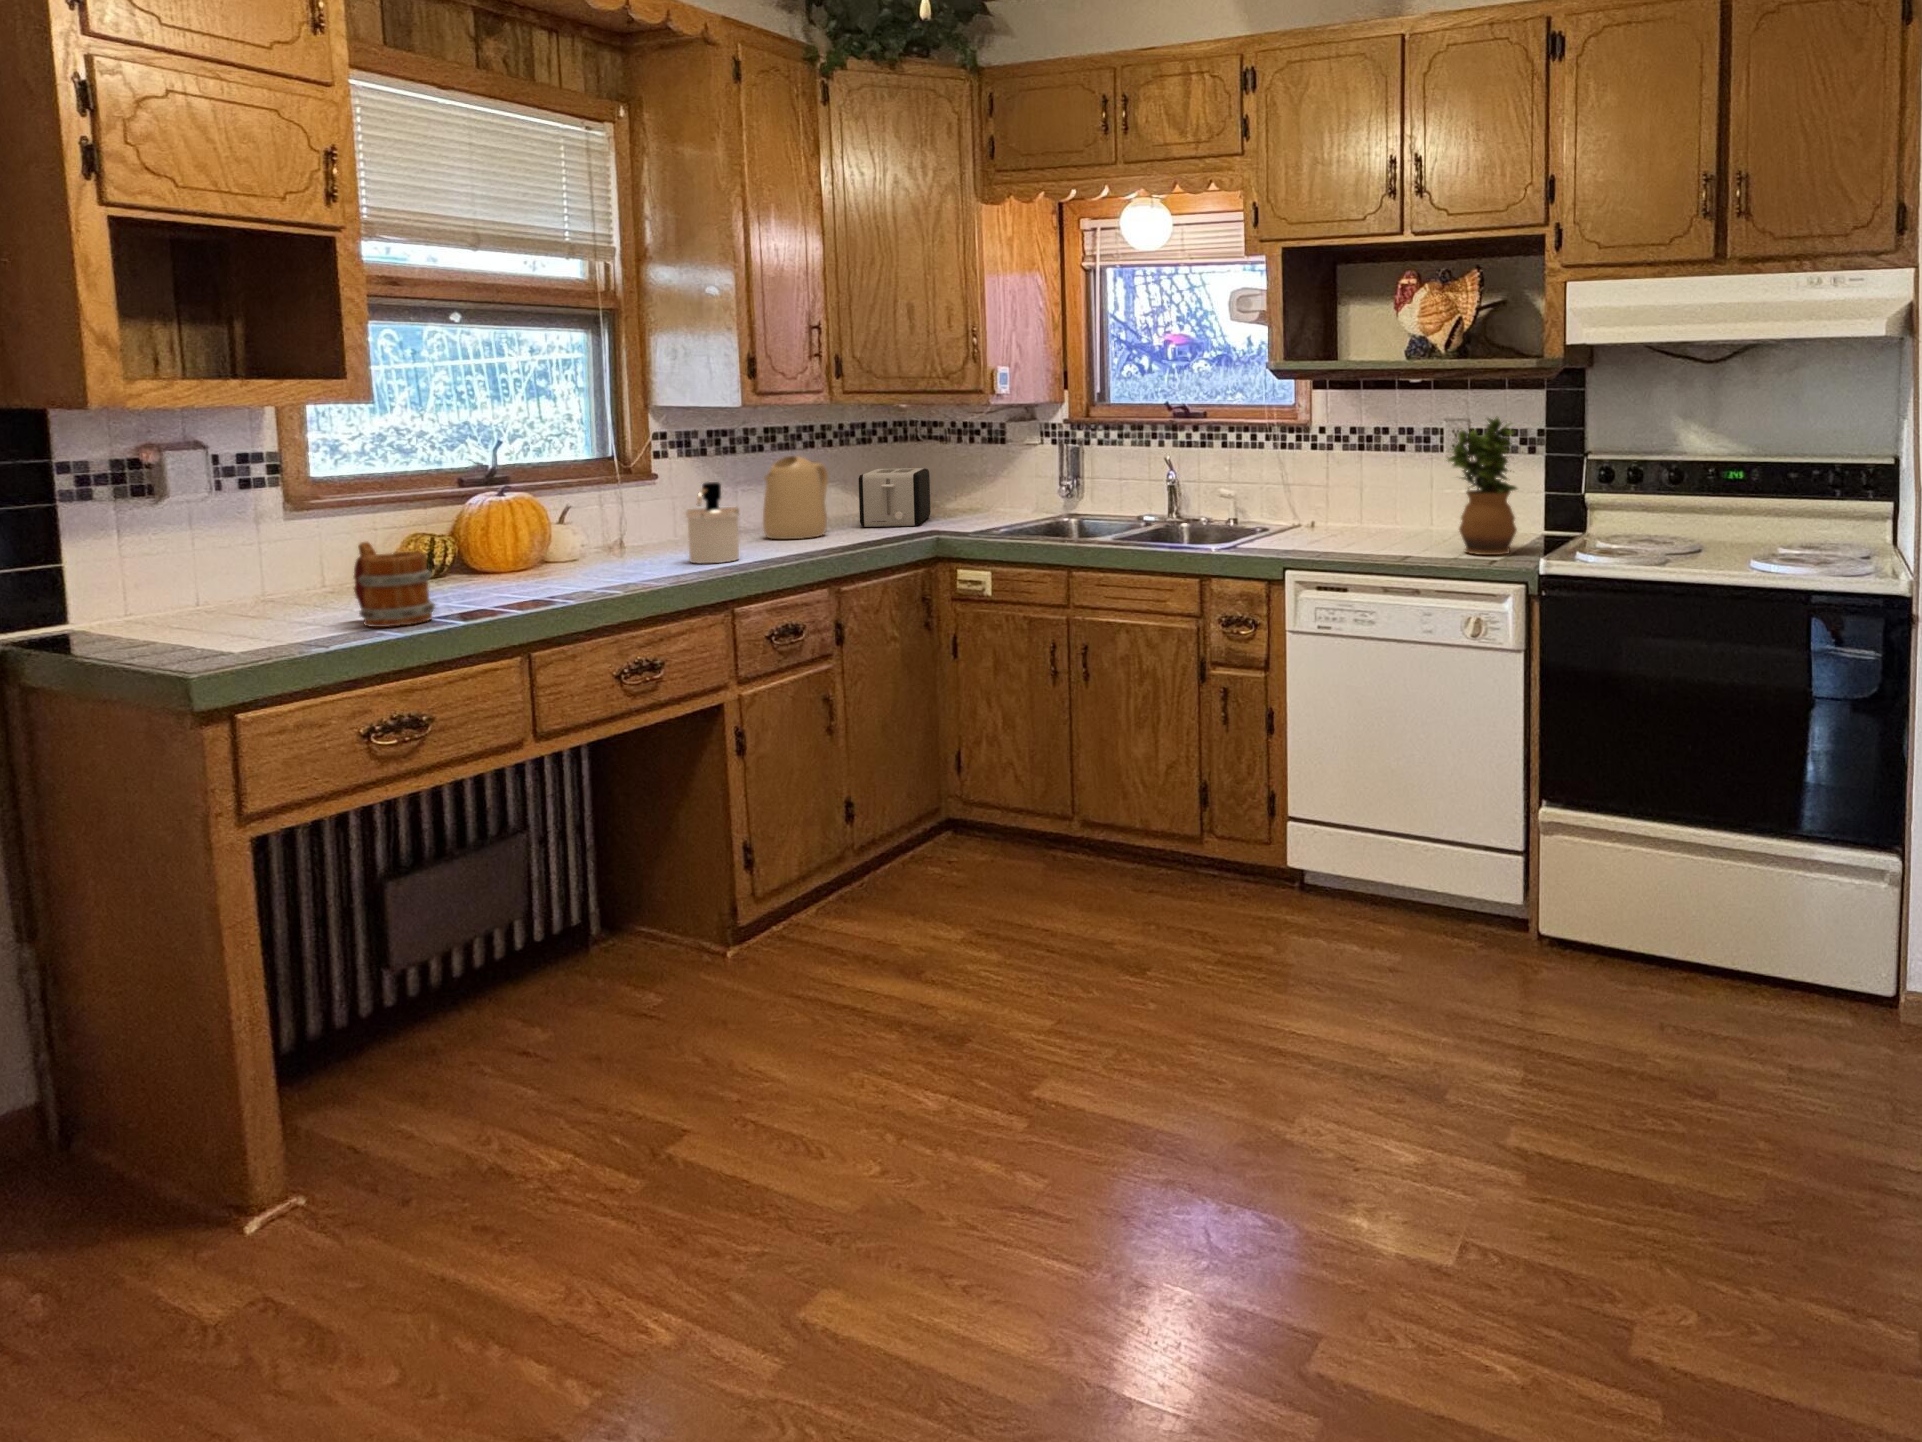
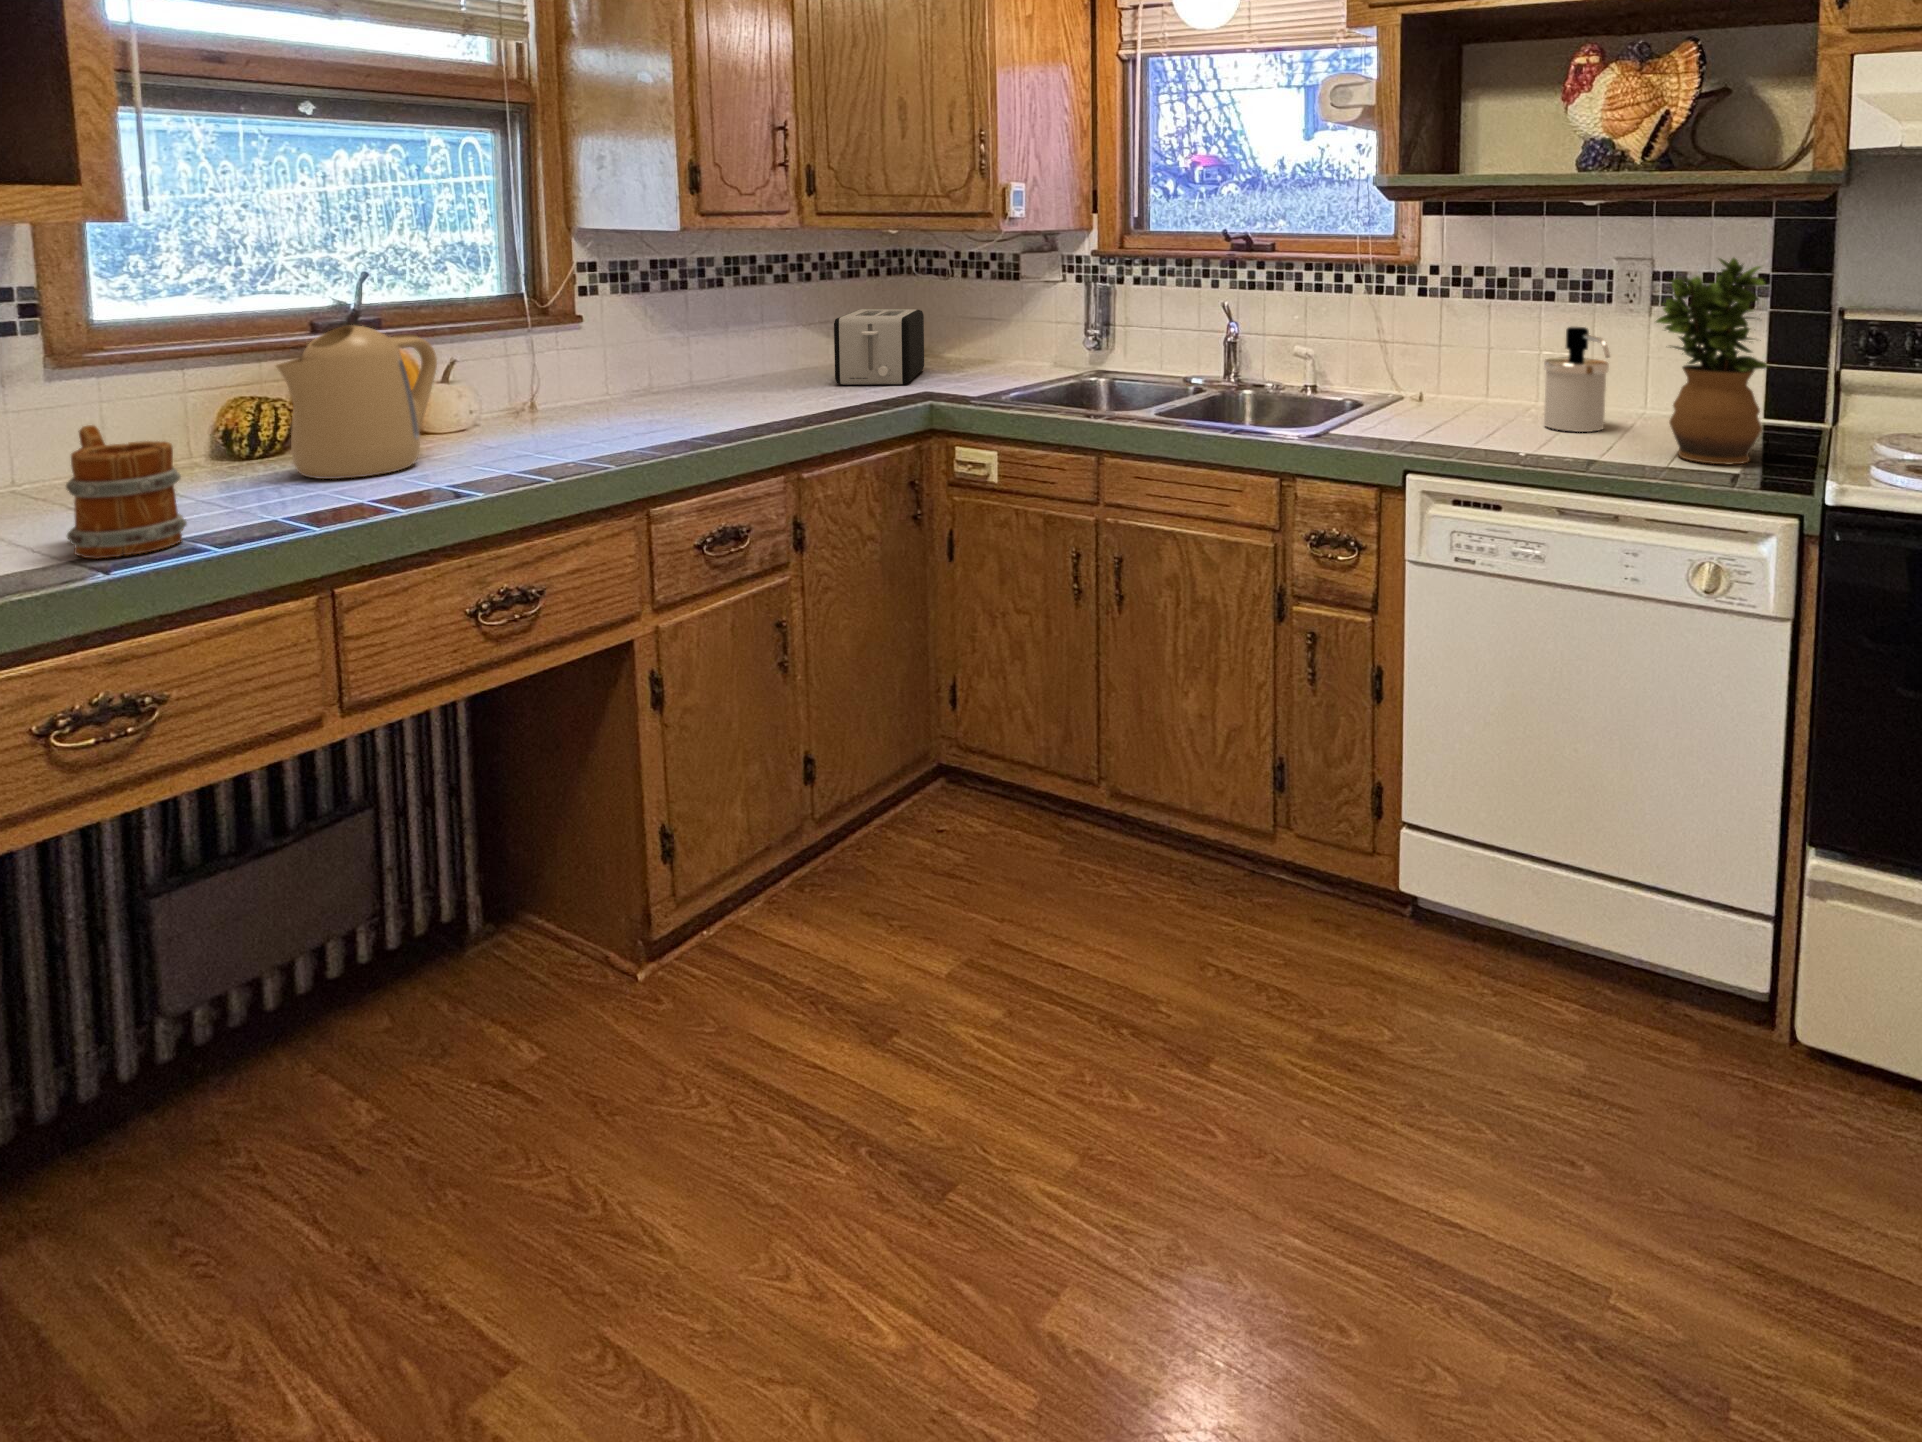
kettle: present [763,456,828,539] -> present [276,326,437,479]
soap dispenser: present [686,482,739,563] -> present [1544,327,1610,432]

